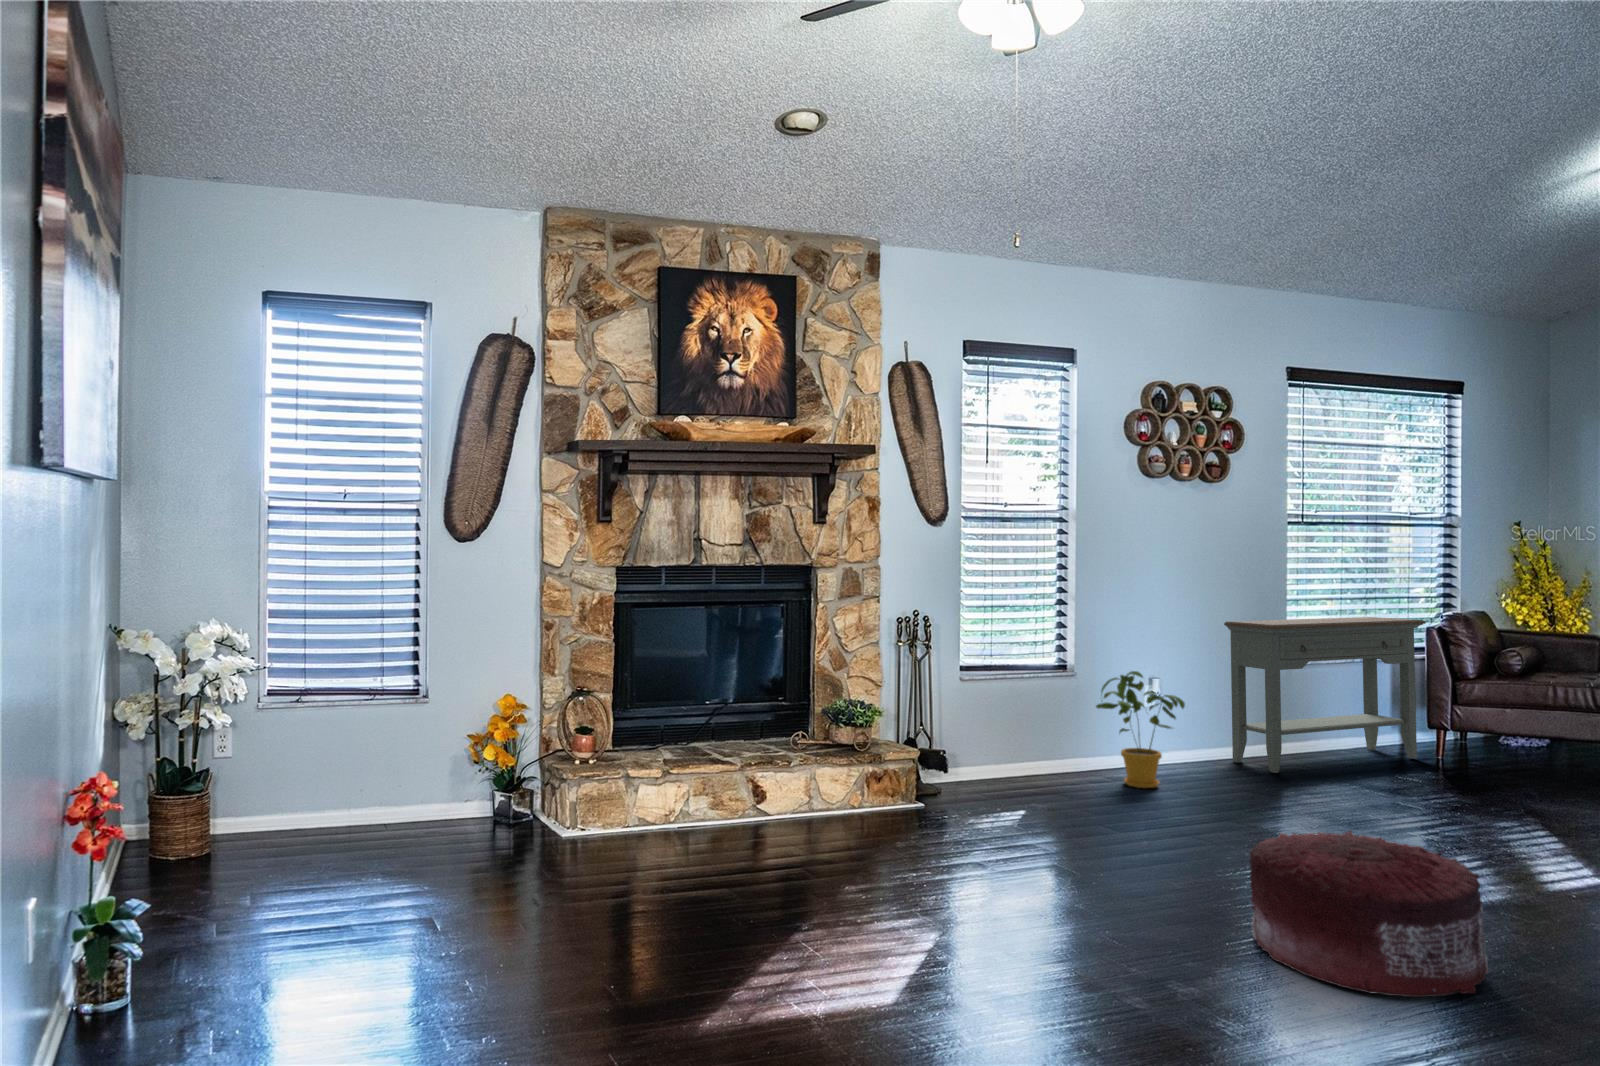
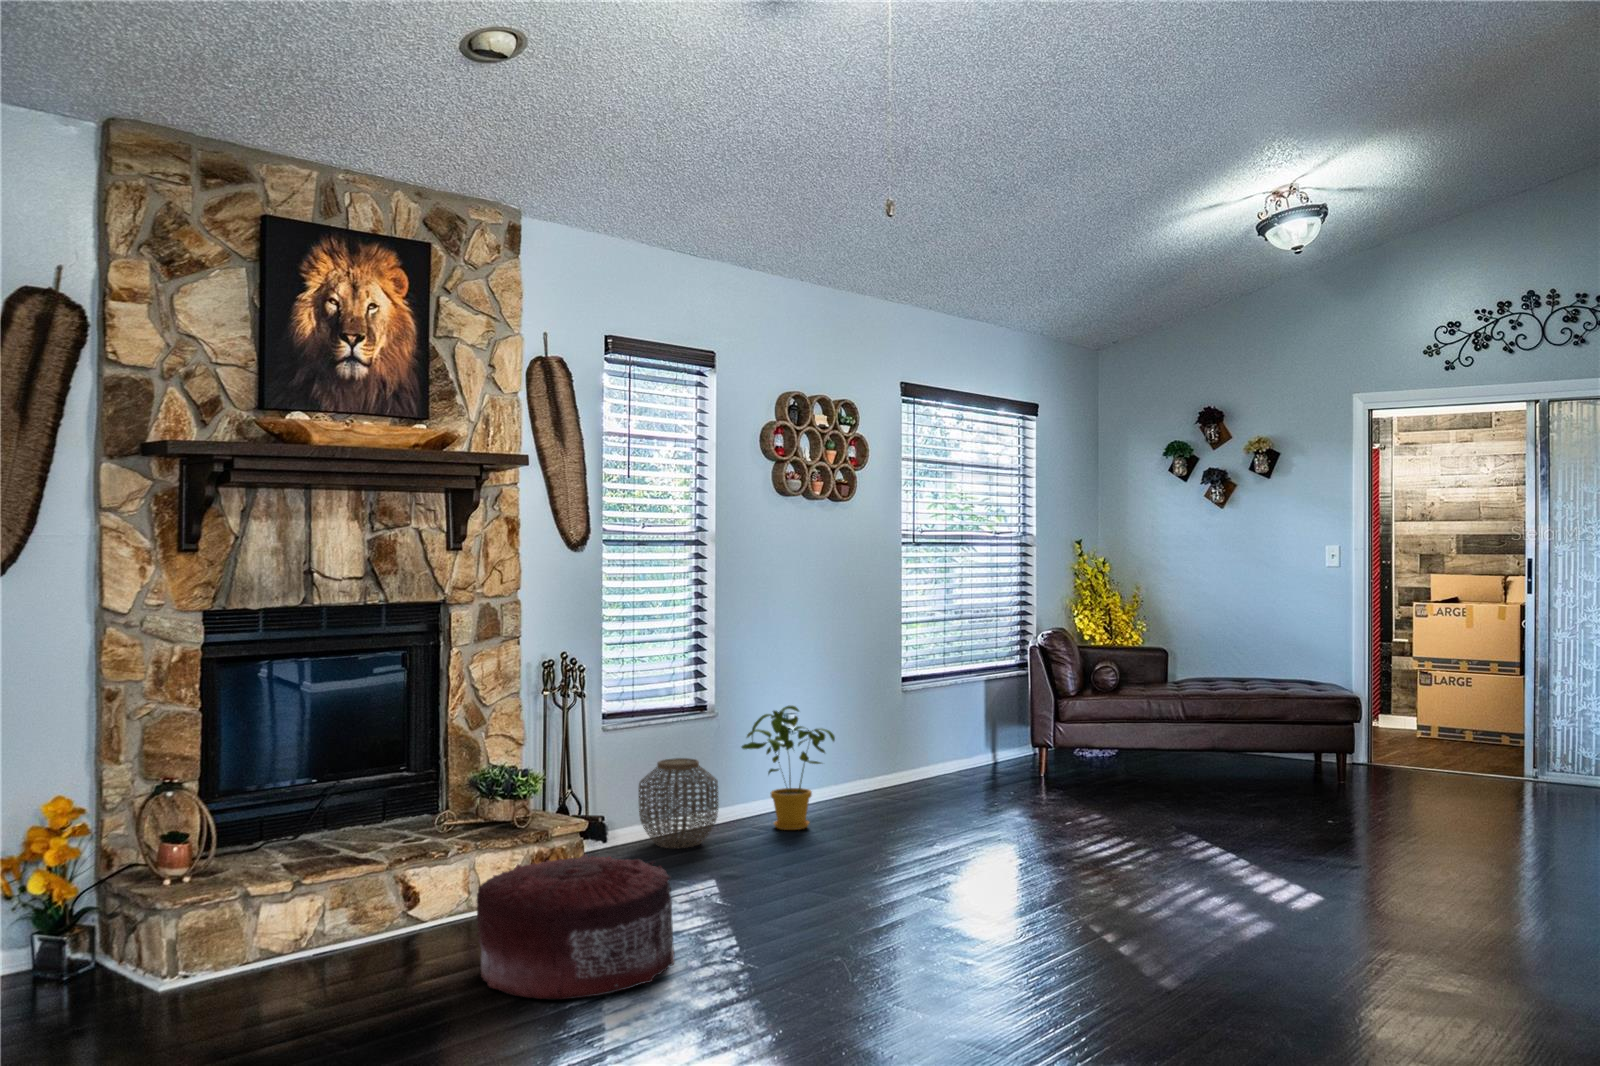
console table: present [1224,617,1426,773] -> none [852,638,1019,802]
woven basket: none [988,711,1061,792] -> present [639,758,718,848]
pouf: present [1250,831,1488,997] -> present [477,854,675,999]

